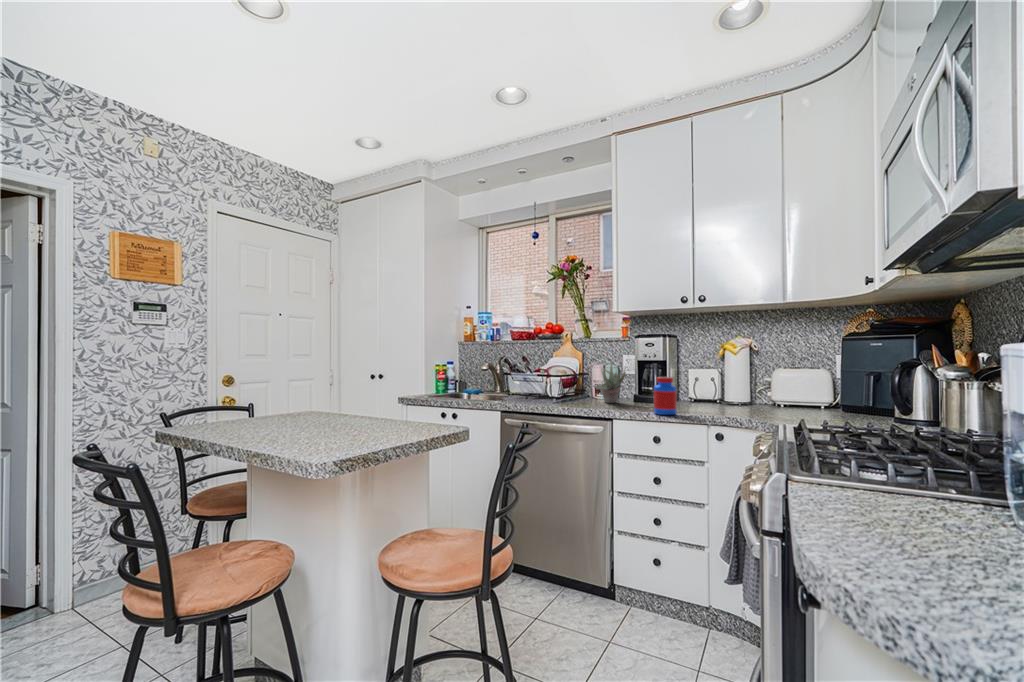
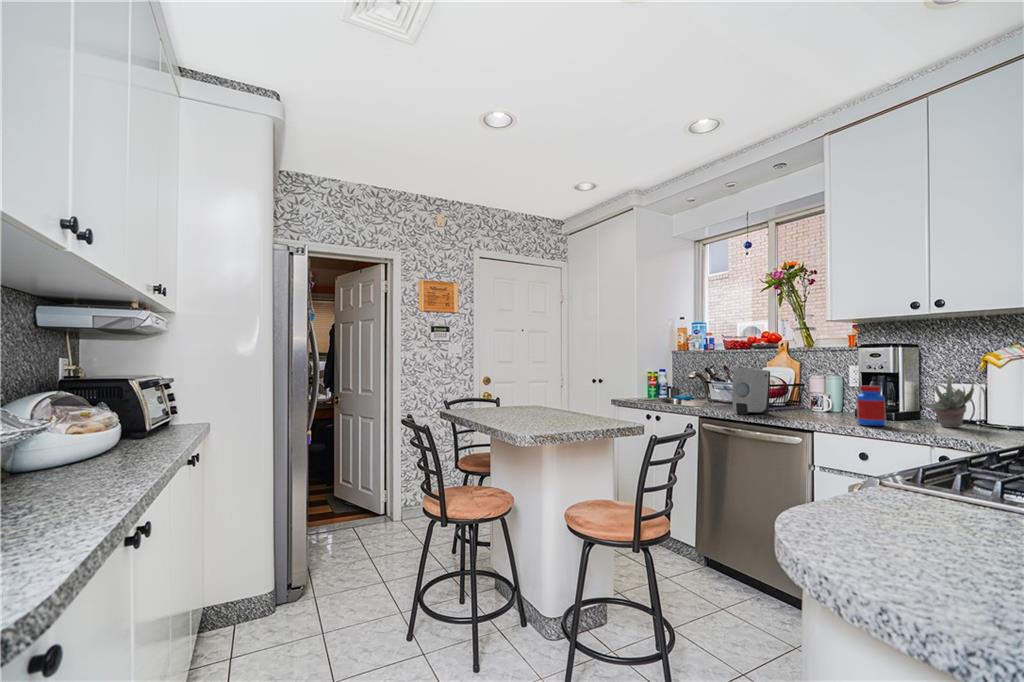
soap dispenser: none [538,360,571,408] -> present [732,368,770,414]
succulent plant: present [593,361,626,403] -> present [920,372,974,428]

